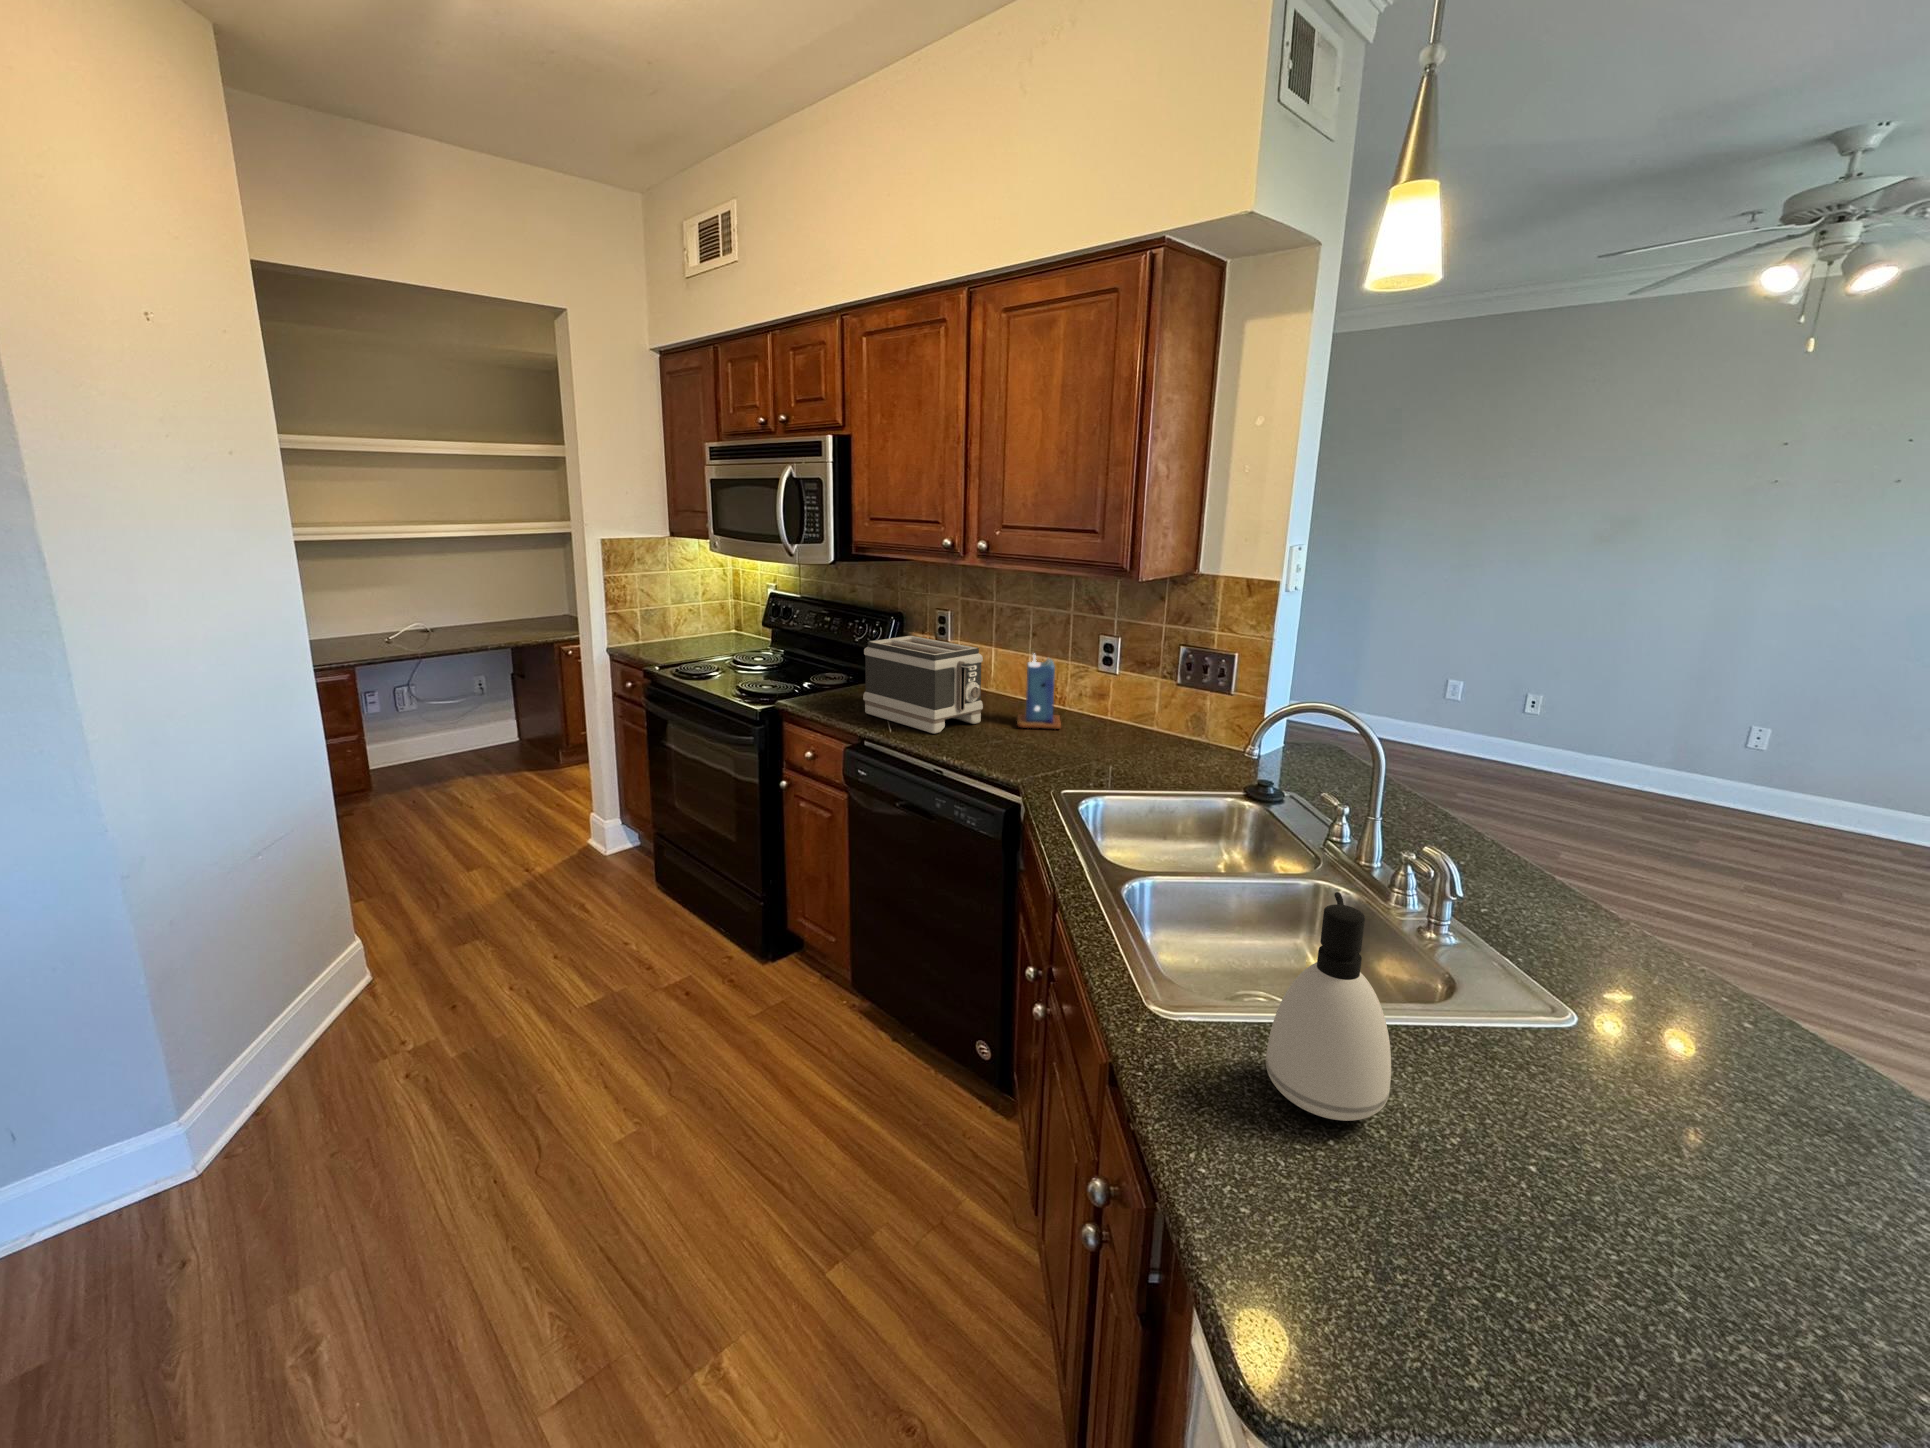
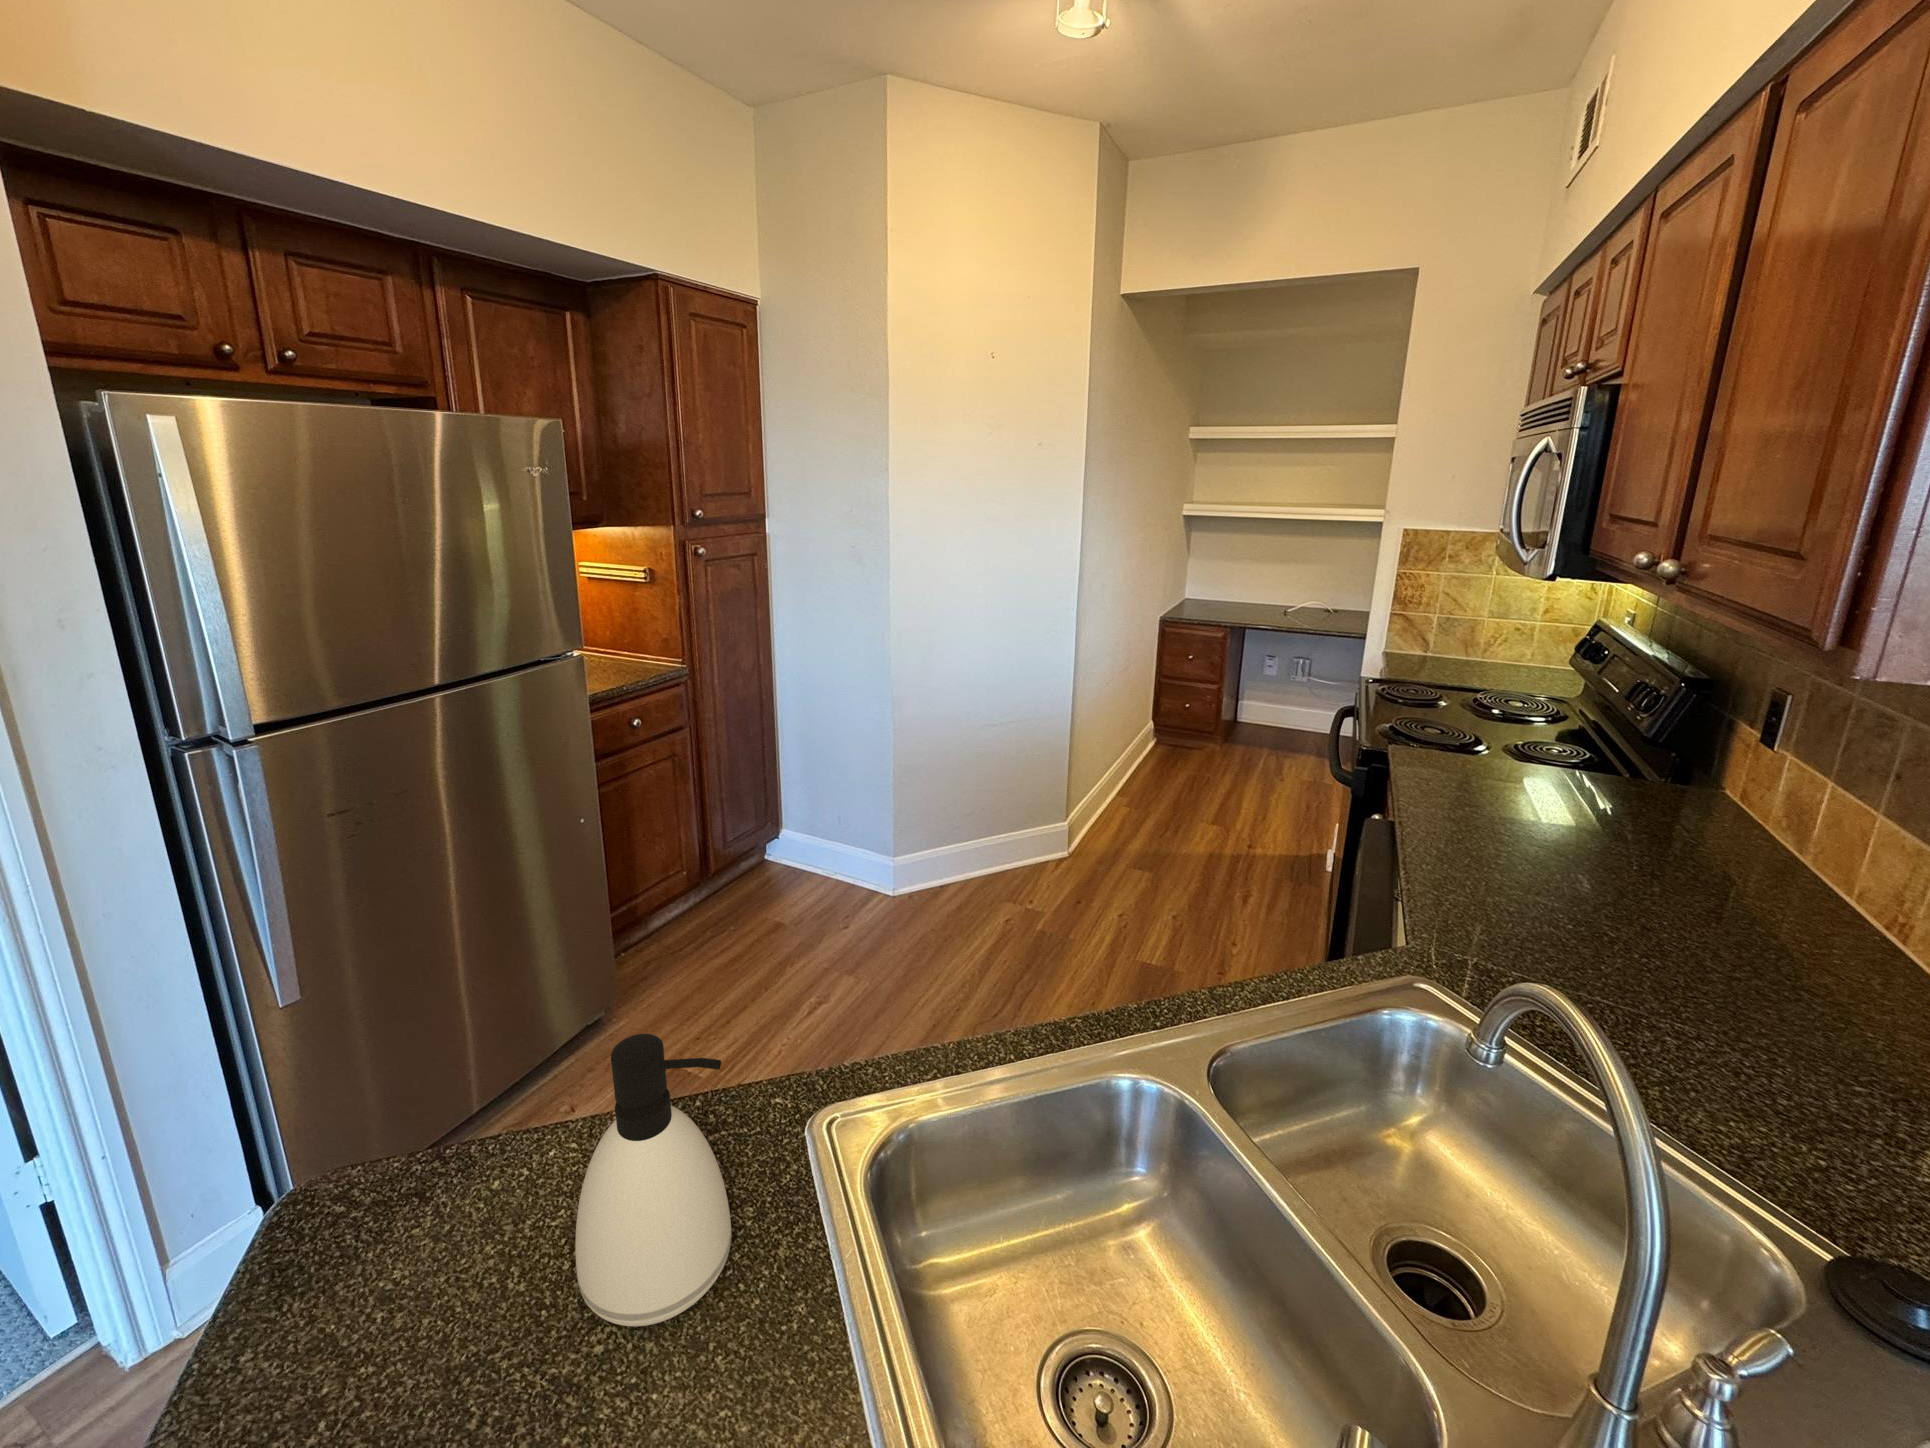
toaster: present [863,636,983,733] -> none [1520,701,1693,882]
candle: present [1017,655,1061,729] -> none [1713,799,1874,962]

